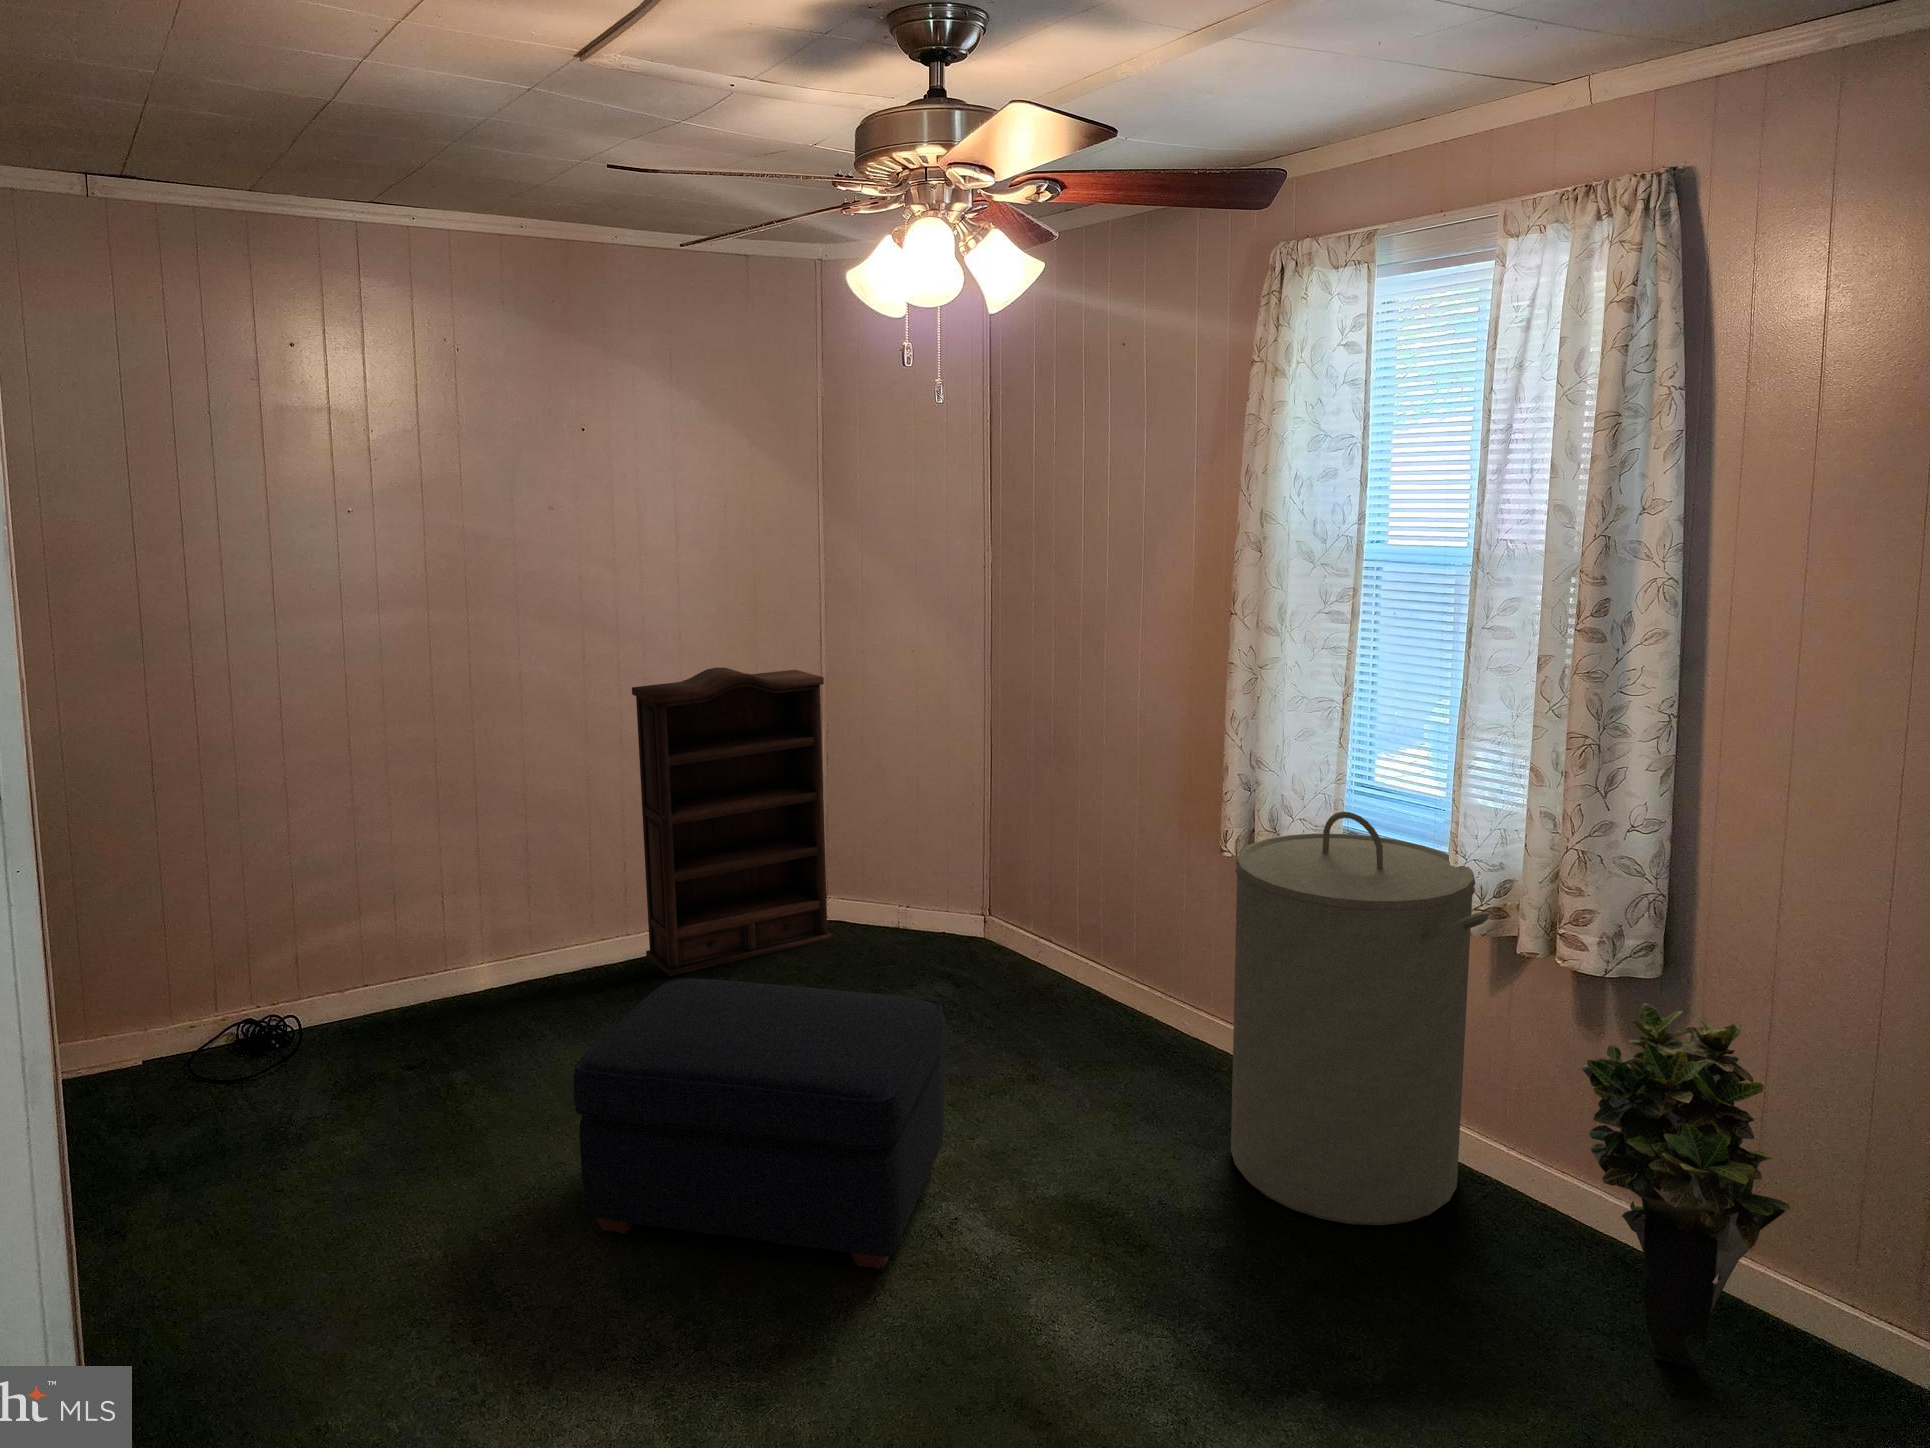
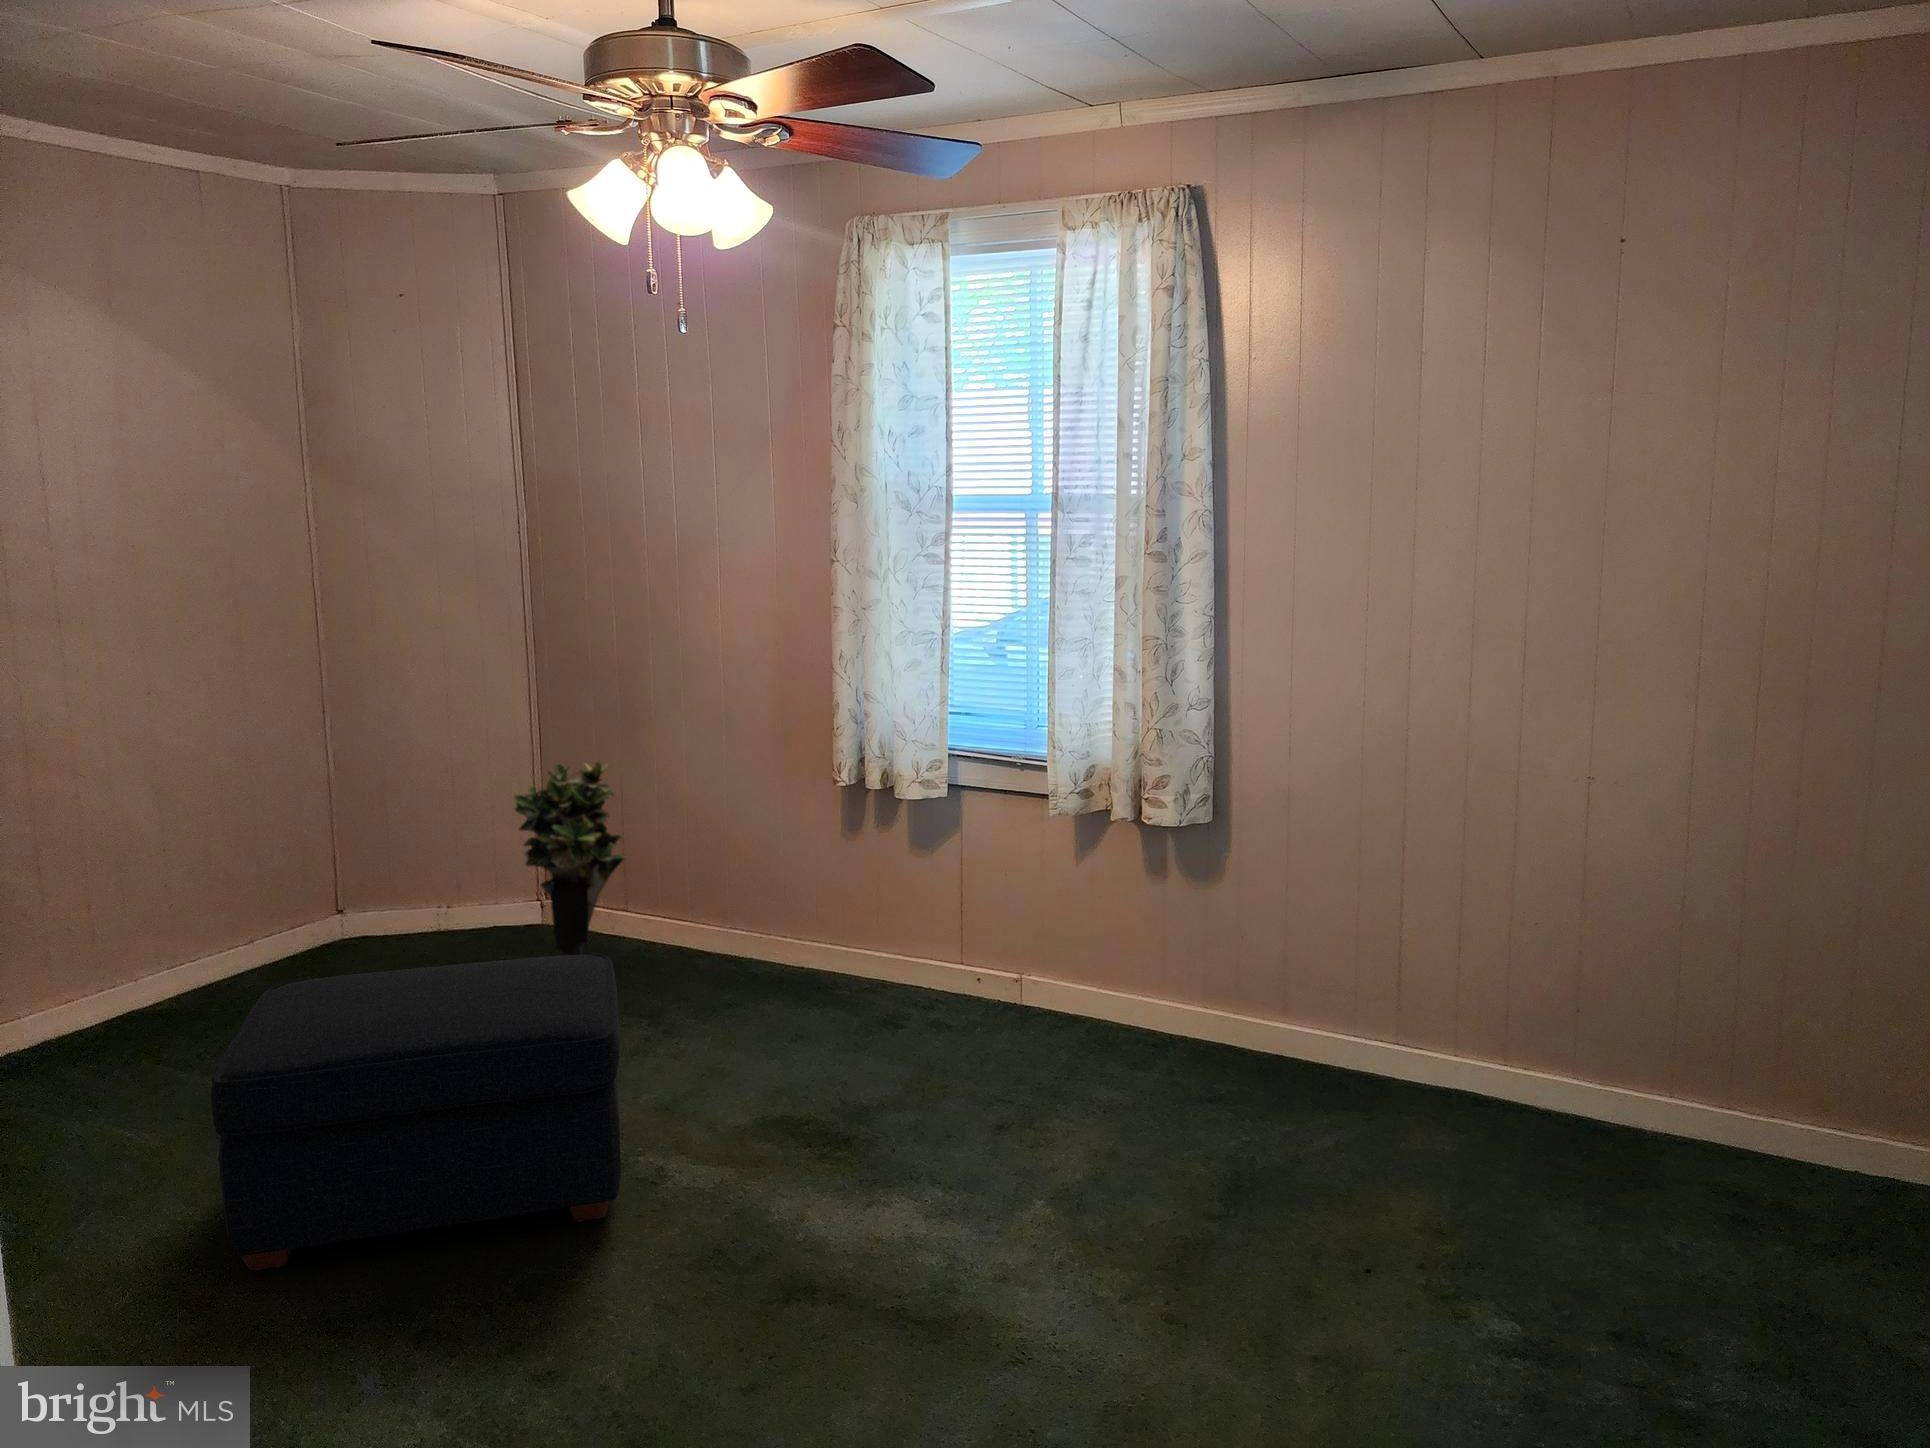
bookshelf: present [632,667,831,976] -> none [92,652,366,1026]
laundry hamper: present [1231,812,1488,1225] -> none [868,722,1093,1081]
potted plant: present [1581,1003,1790,1369] -> present [515,762,626,955]

